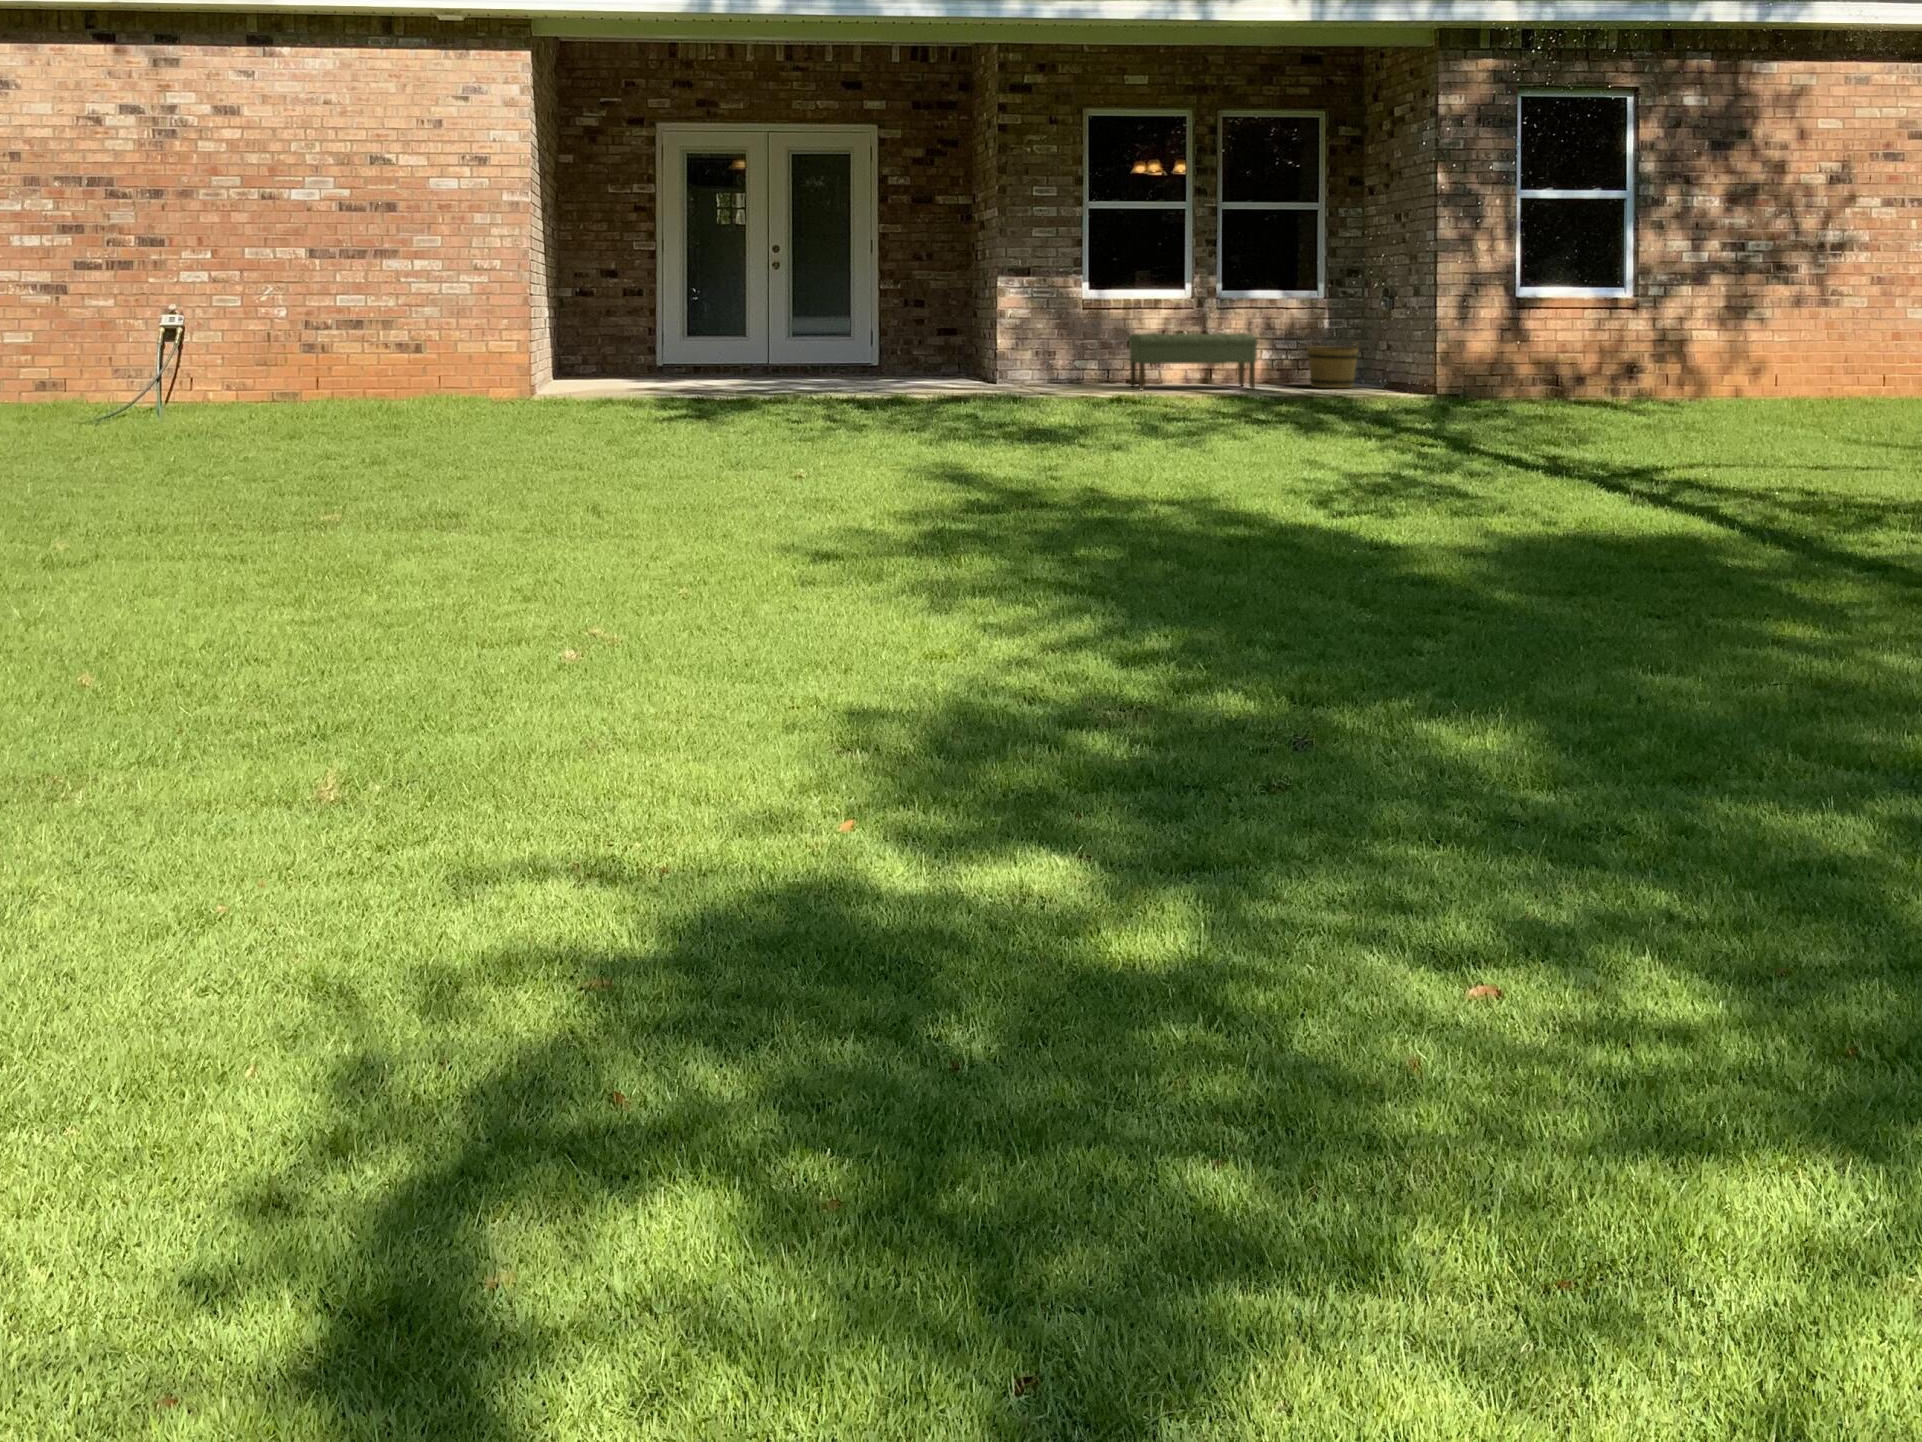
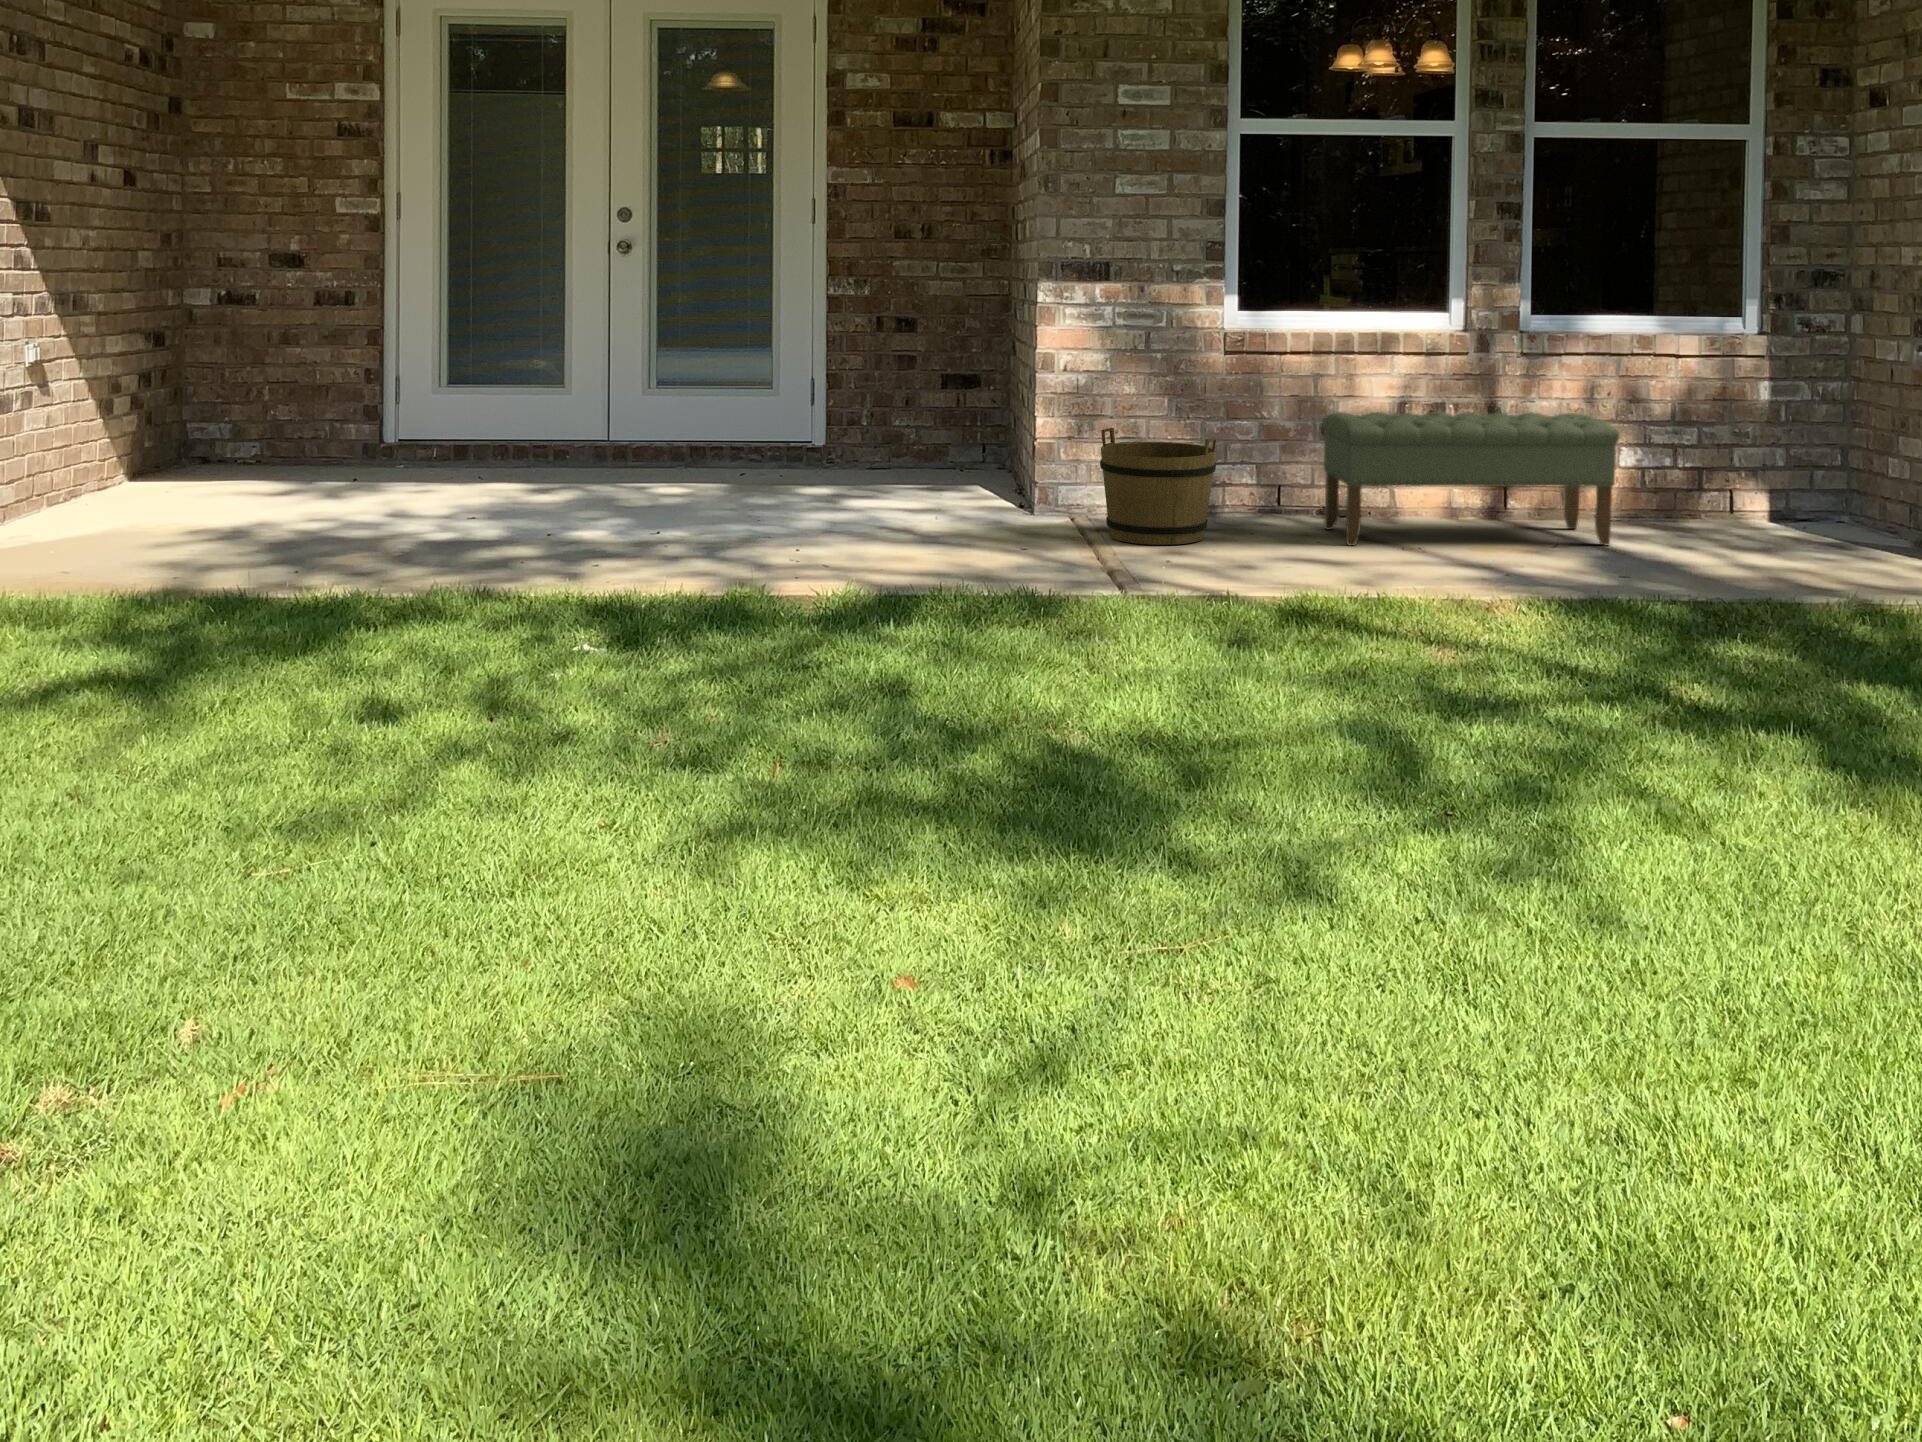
bucket: present [1307,341,1358,388] -> present [1100,428,1217,545]

